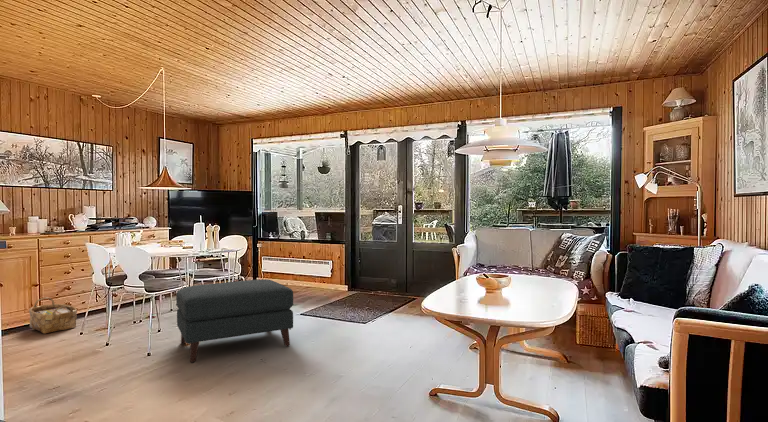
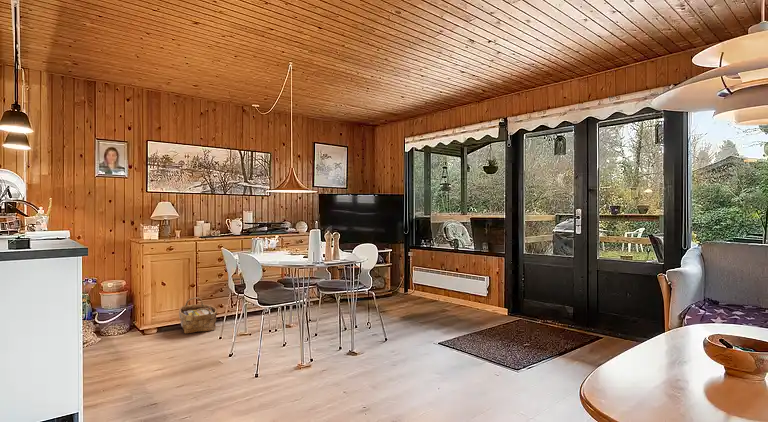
ottoman: present [176,279,294,362] -> none [262,299,399,400]

